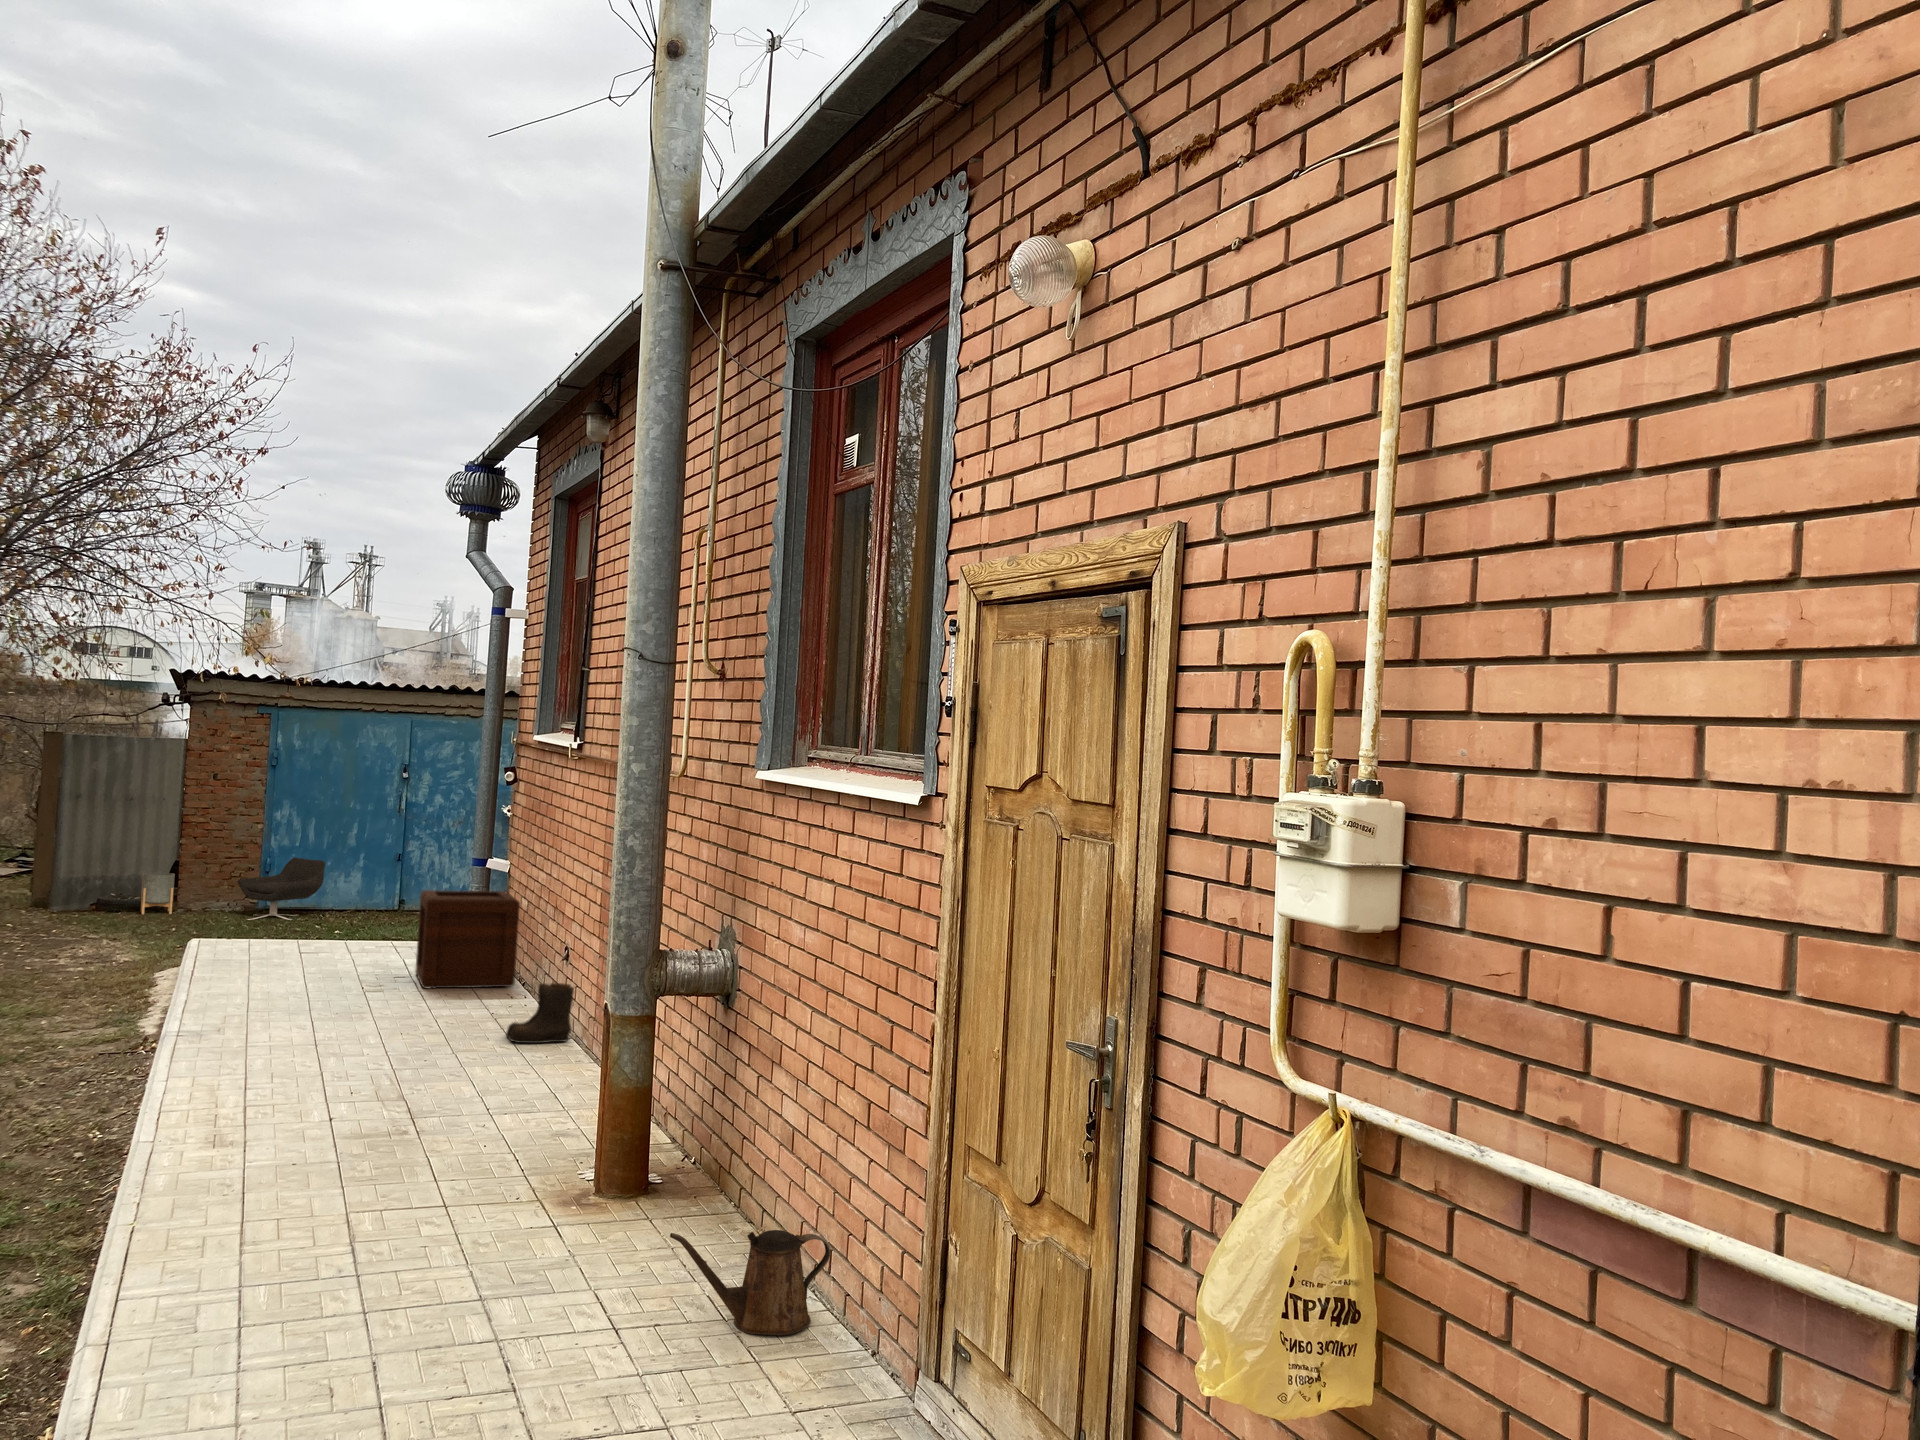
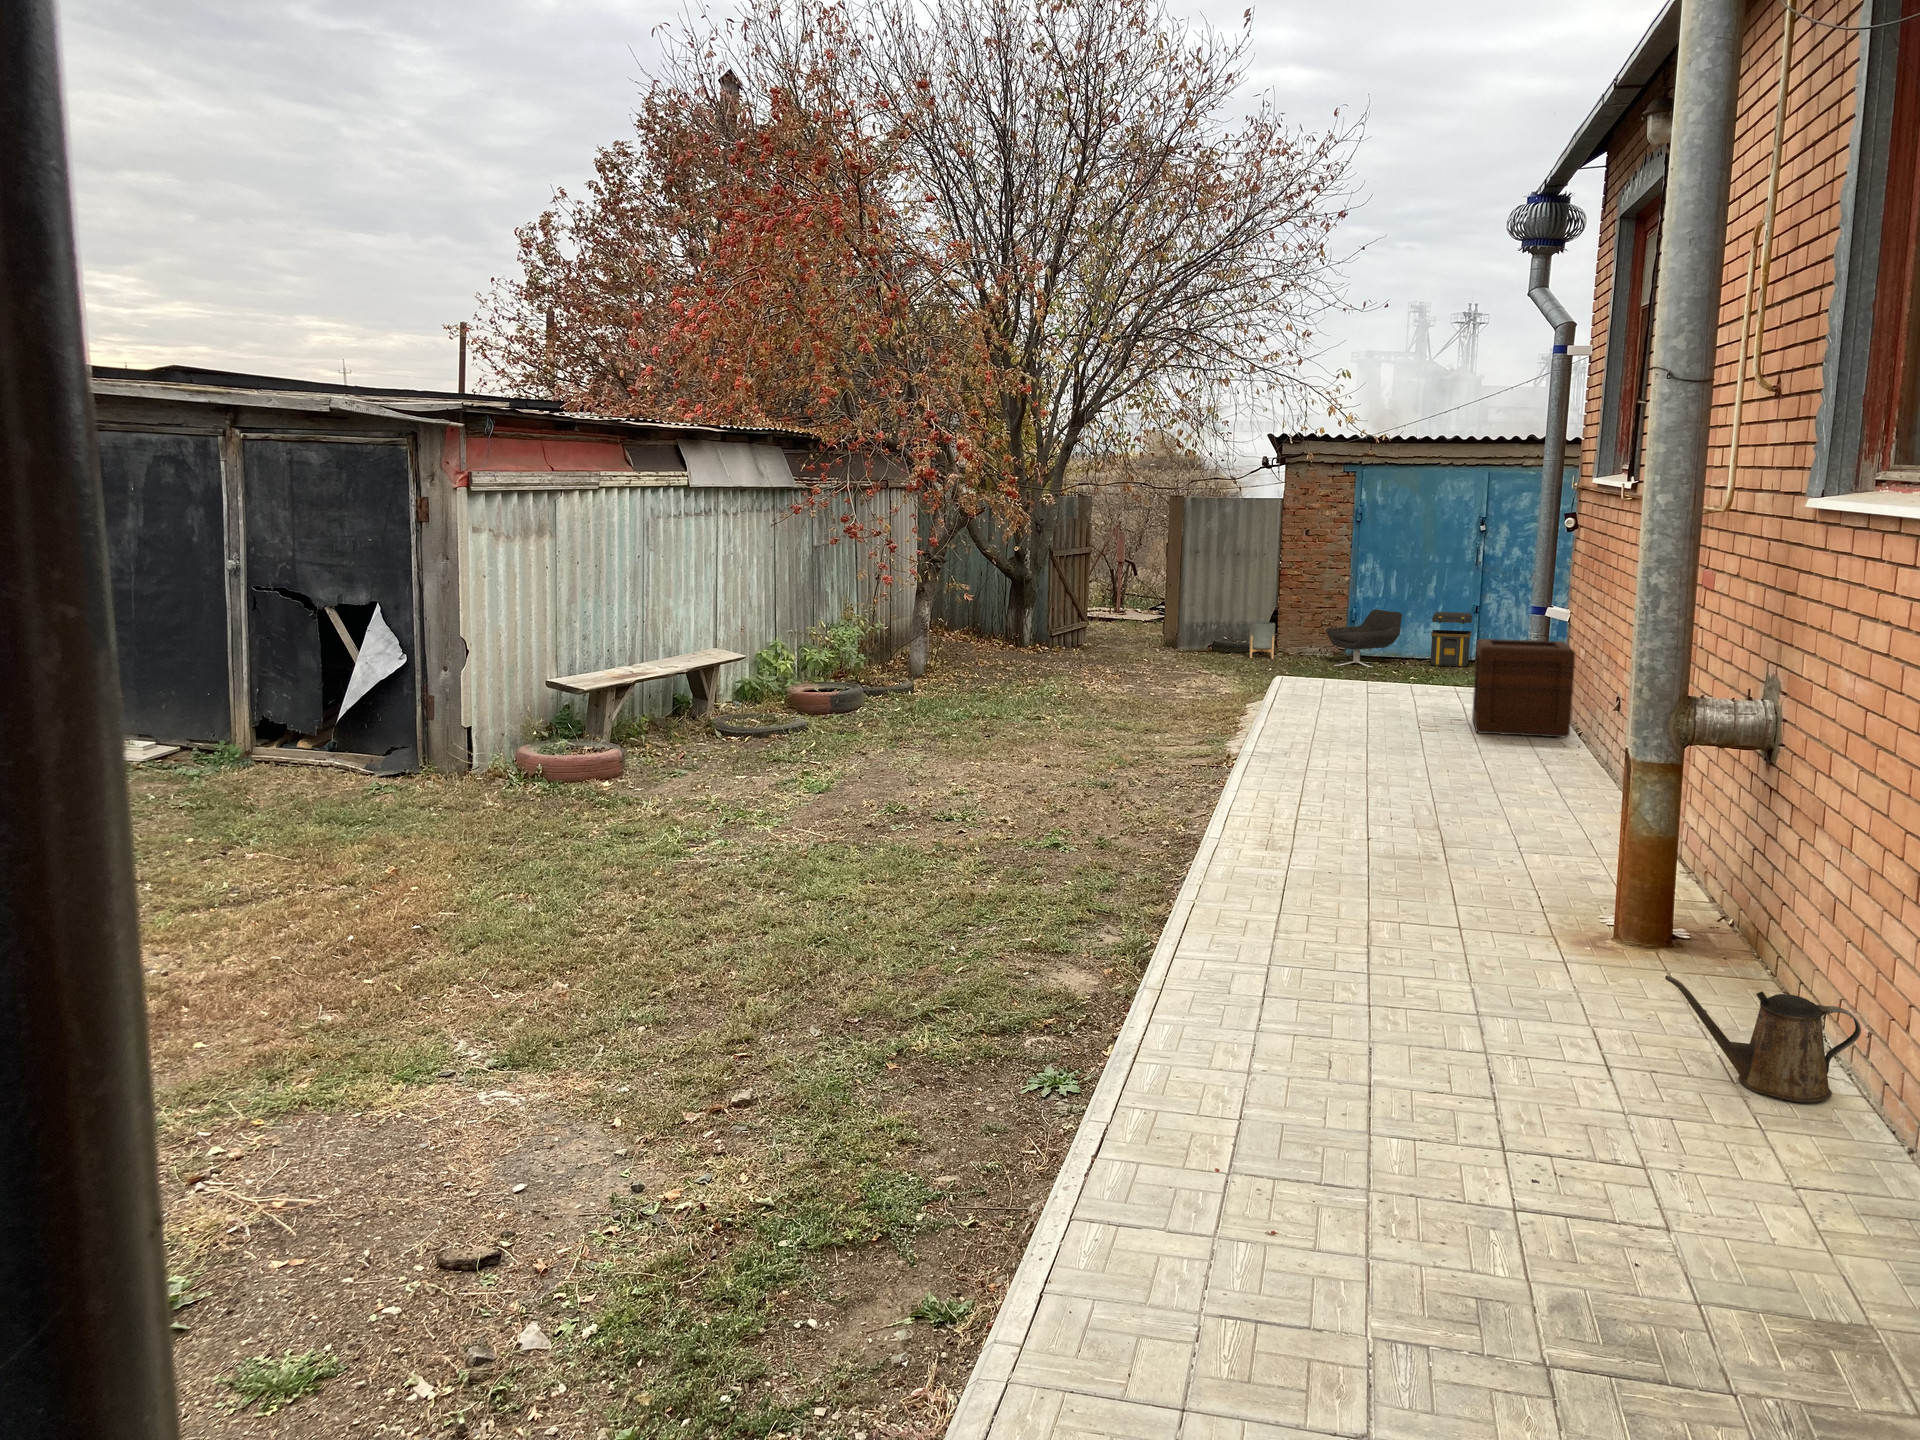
toolbox: none [356,860,400,917] -> present [1431,612,1472,667]
boots: present [506,983,574,1043] -> none [1549,734,1624,794]

